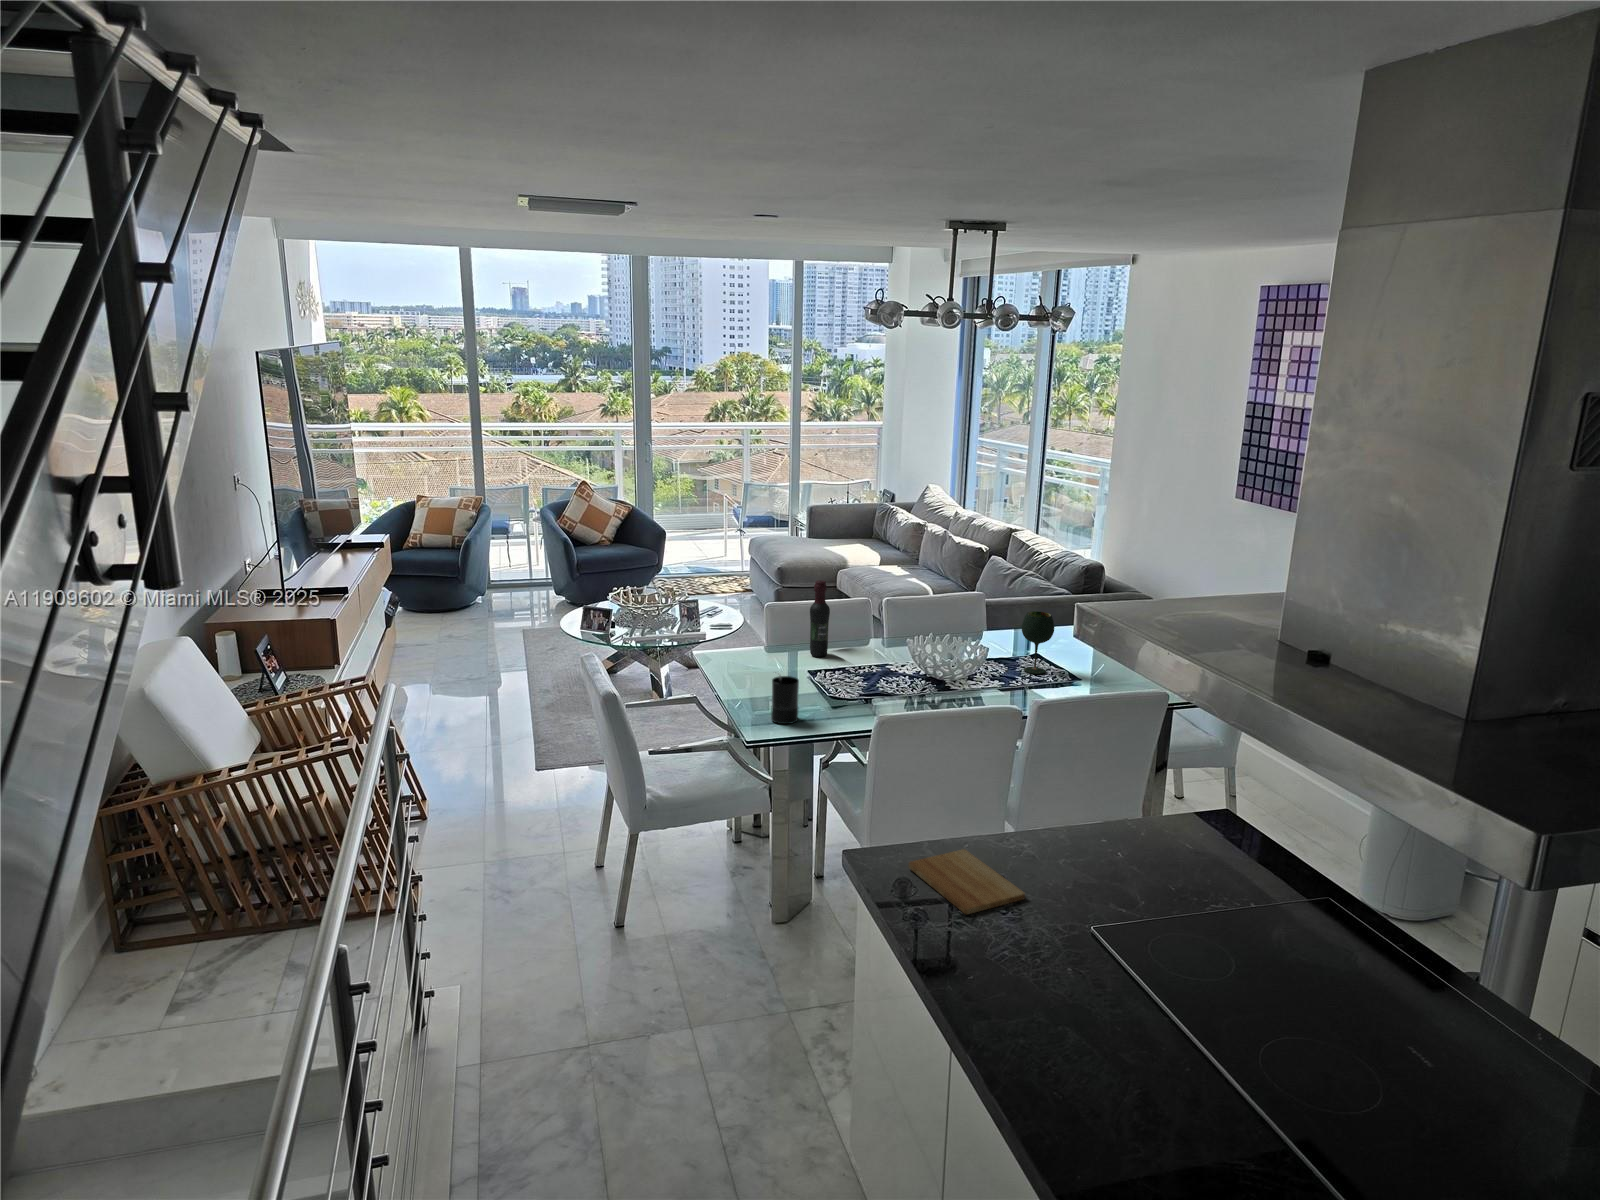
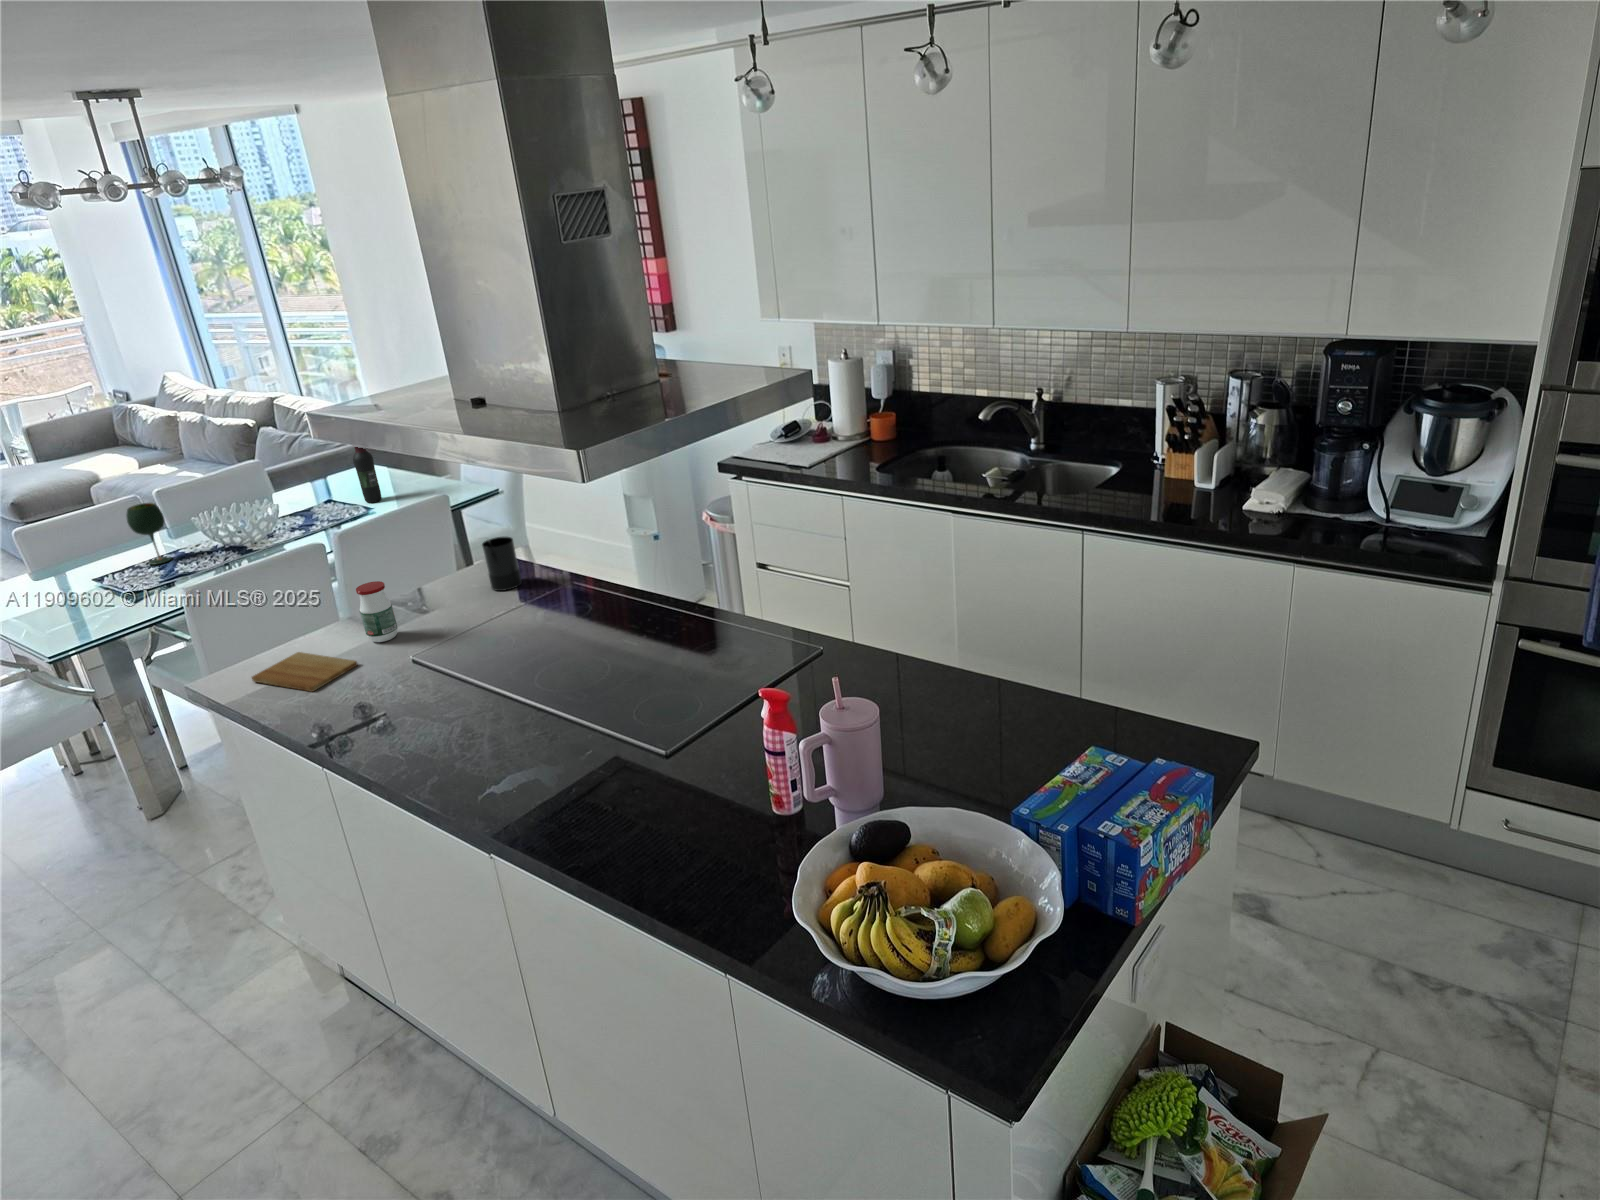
wine bottle: present [810,580,830,657] -> present [353,447,382,503]
wine glass: present [1022,611,1054,674] -> present [126,503,172,565]
candle: present [771,672,799,724] -> present [482,537,522,591]
jar: none [1044,799,1086,877] -> present [356,581,398,642]

